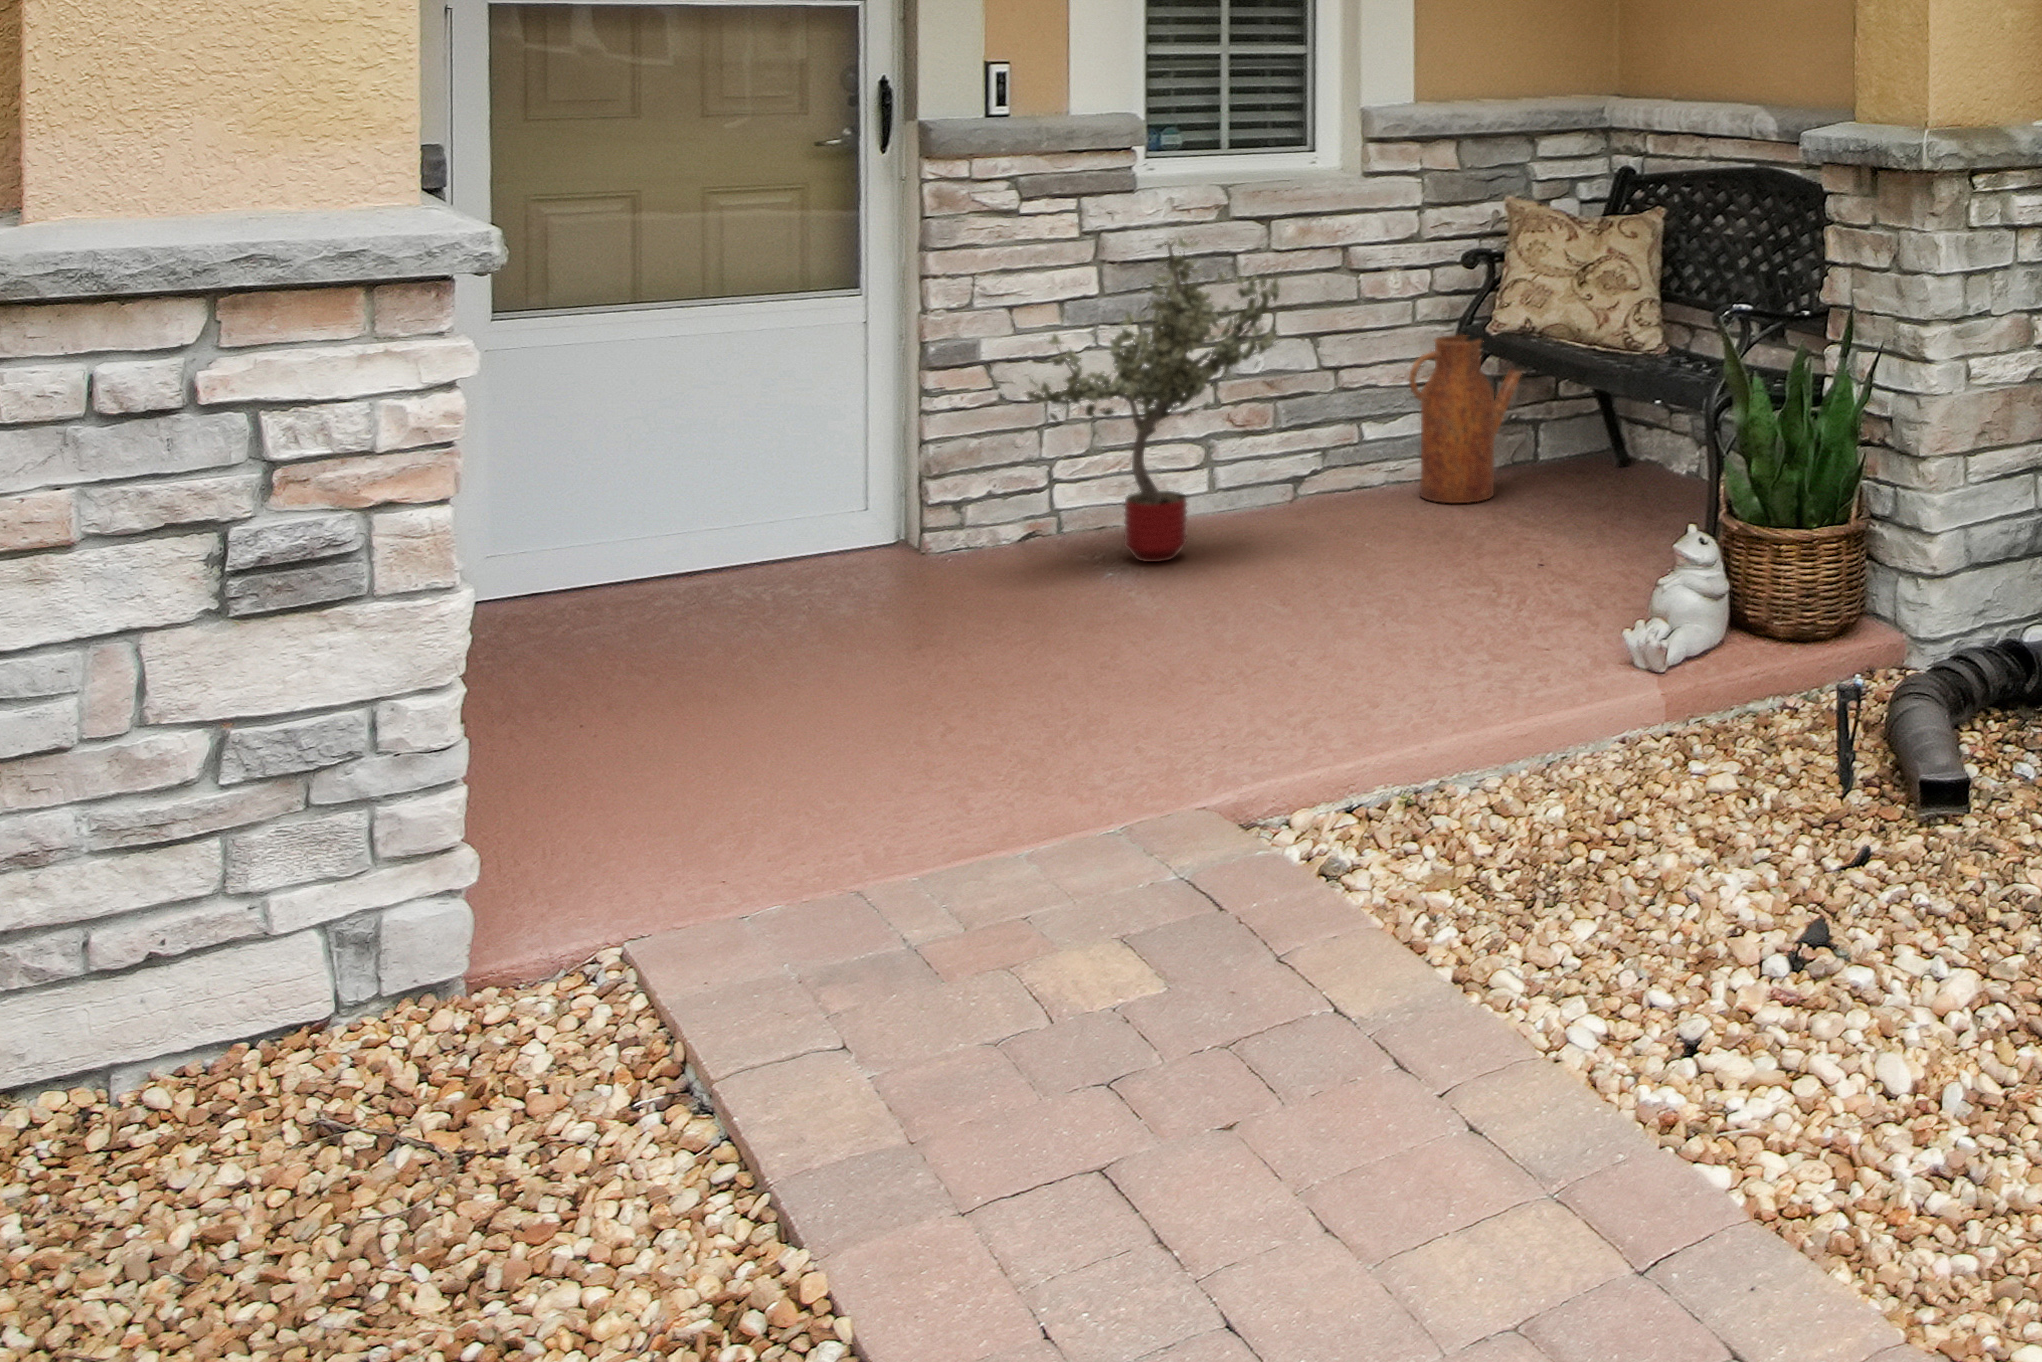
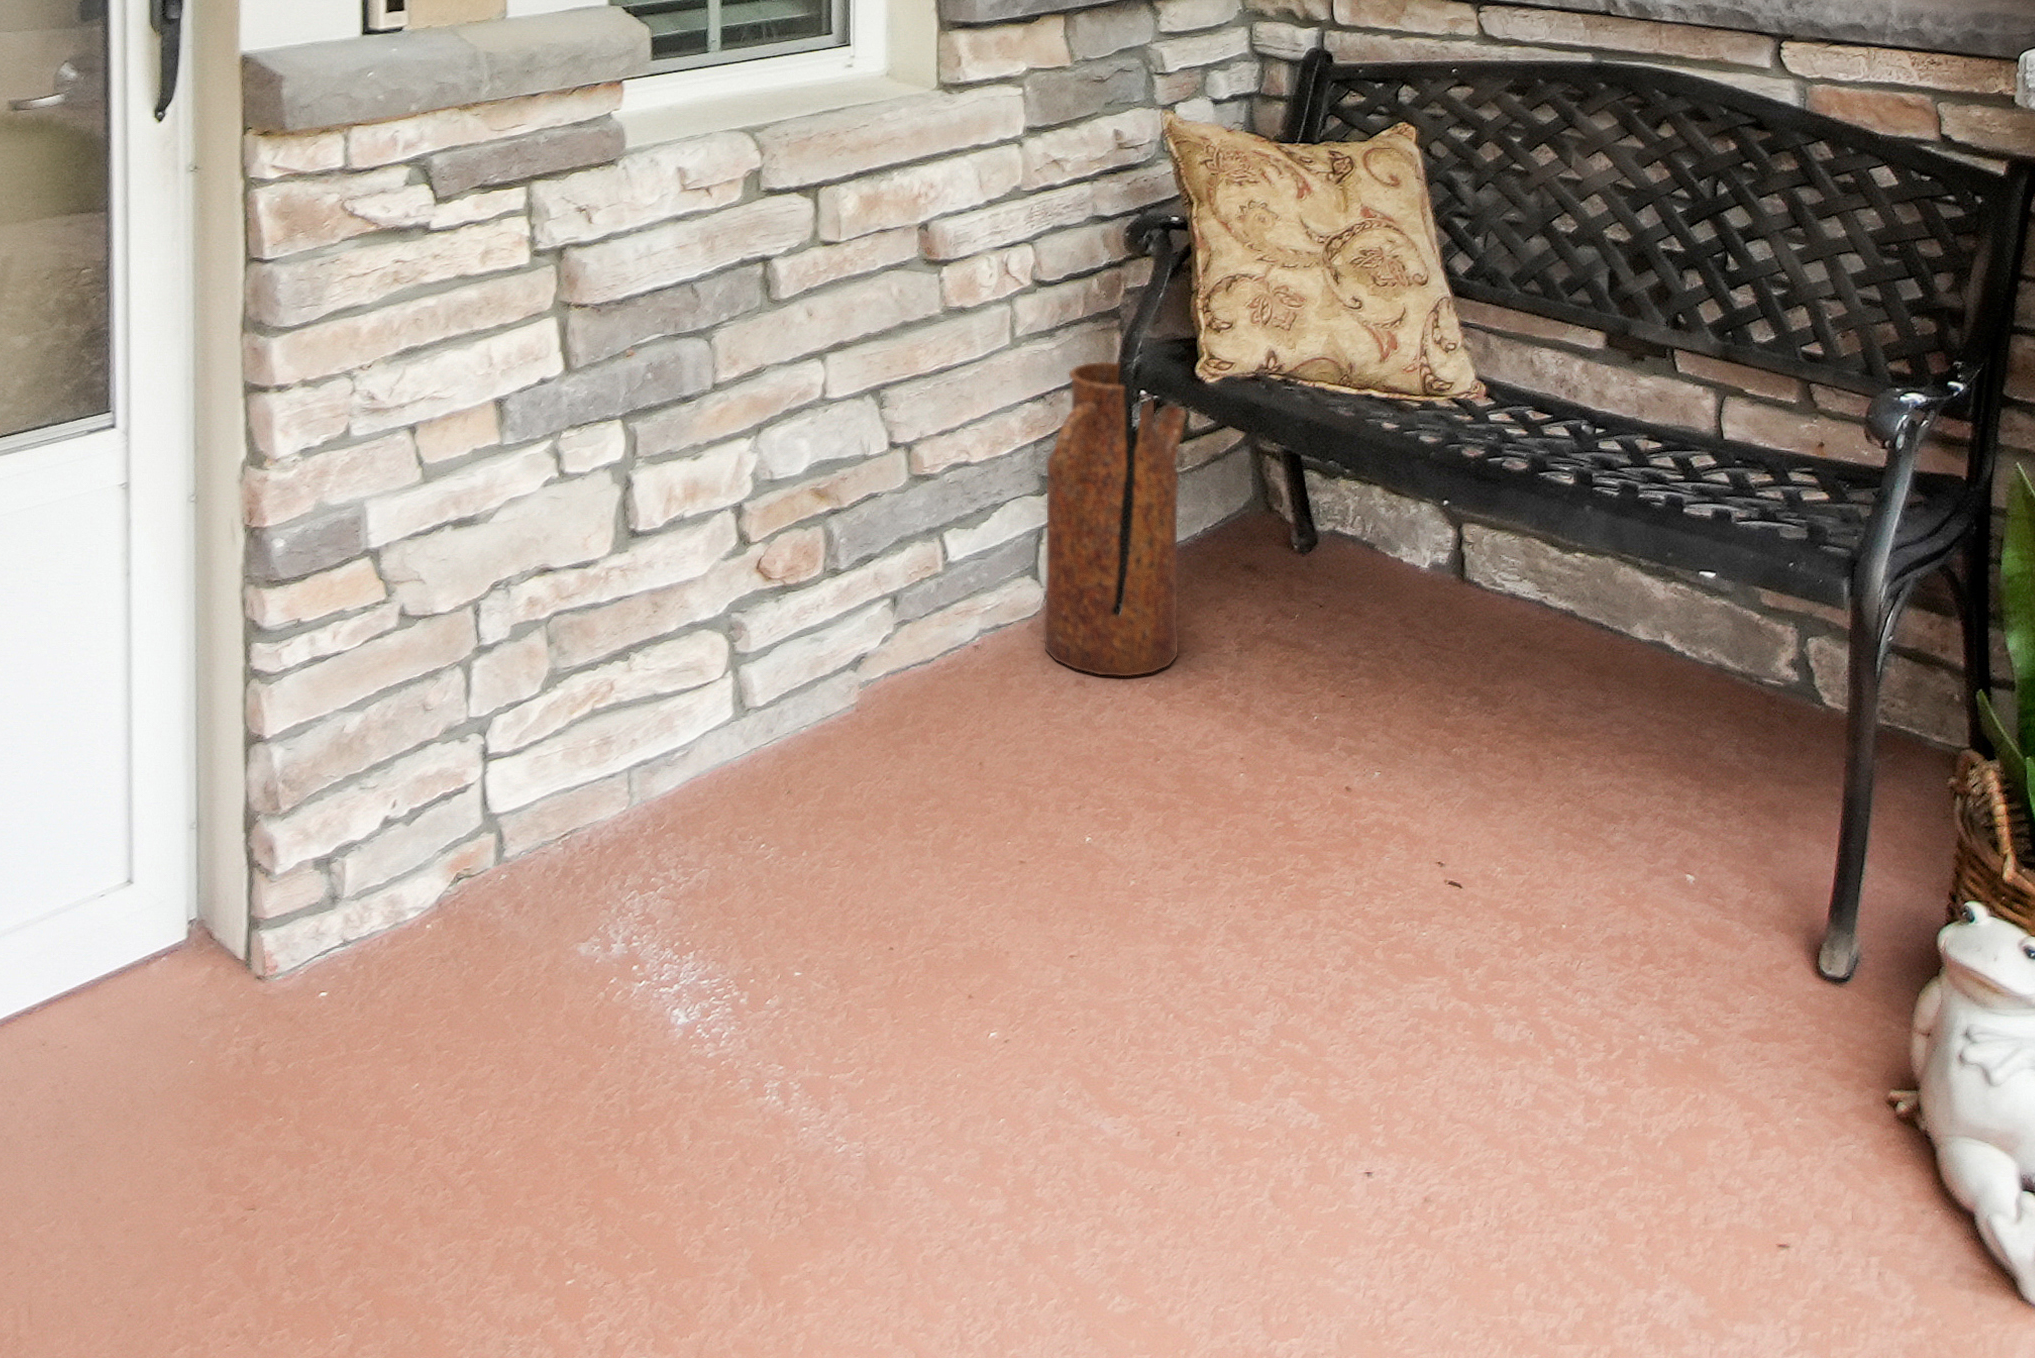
potted tree: present [1025,237,1280,562] -> none [508,254,954,948]

